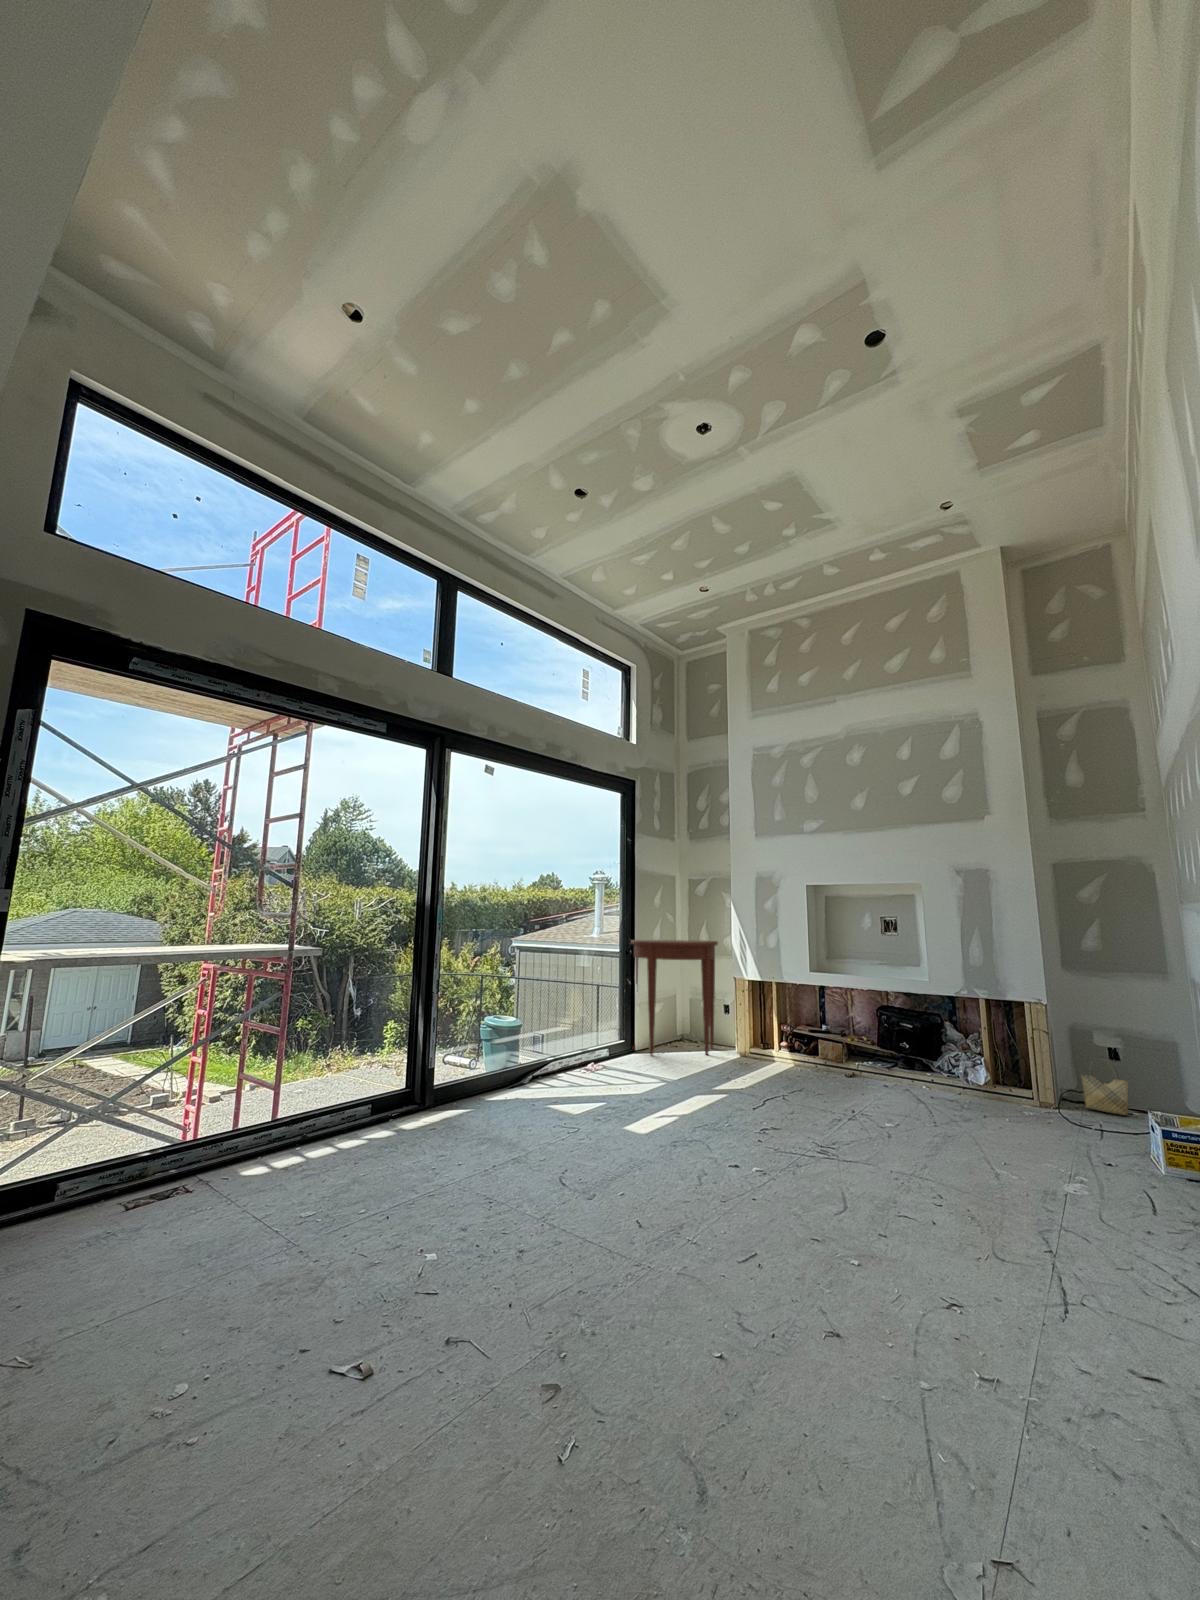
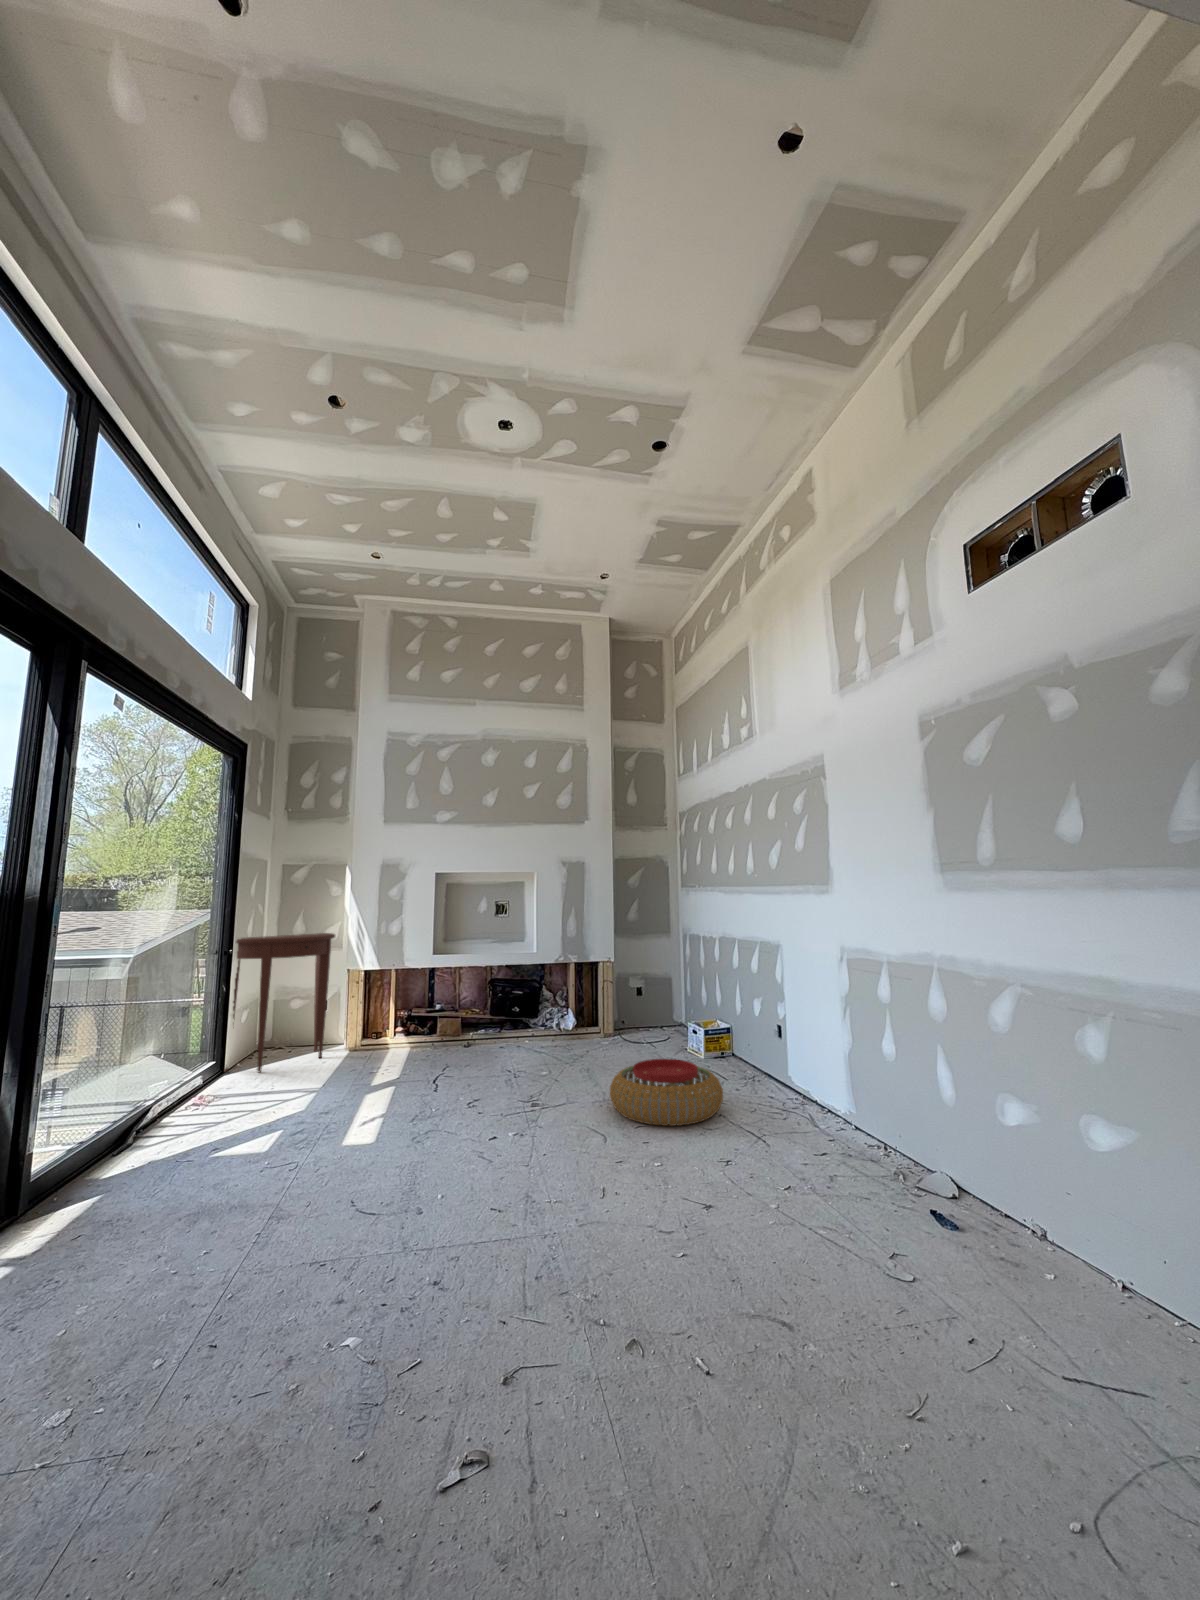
woven basket: present [1081,1058,1129,1115] -> none [630,994,655,1032]
pouf: none [887,1134,1067,1242] -> present [610,1059,723,1126]

